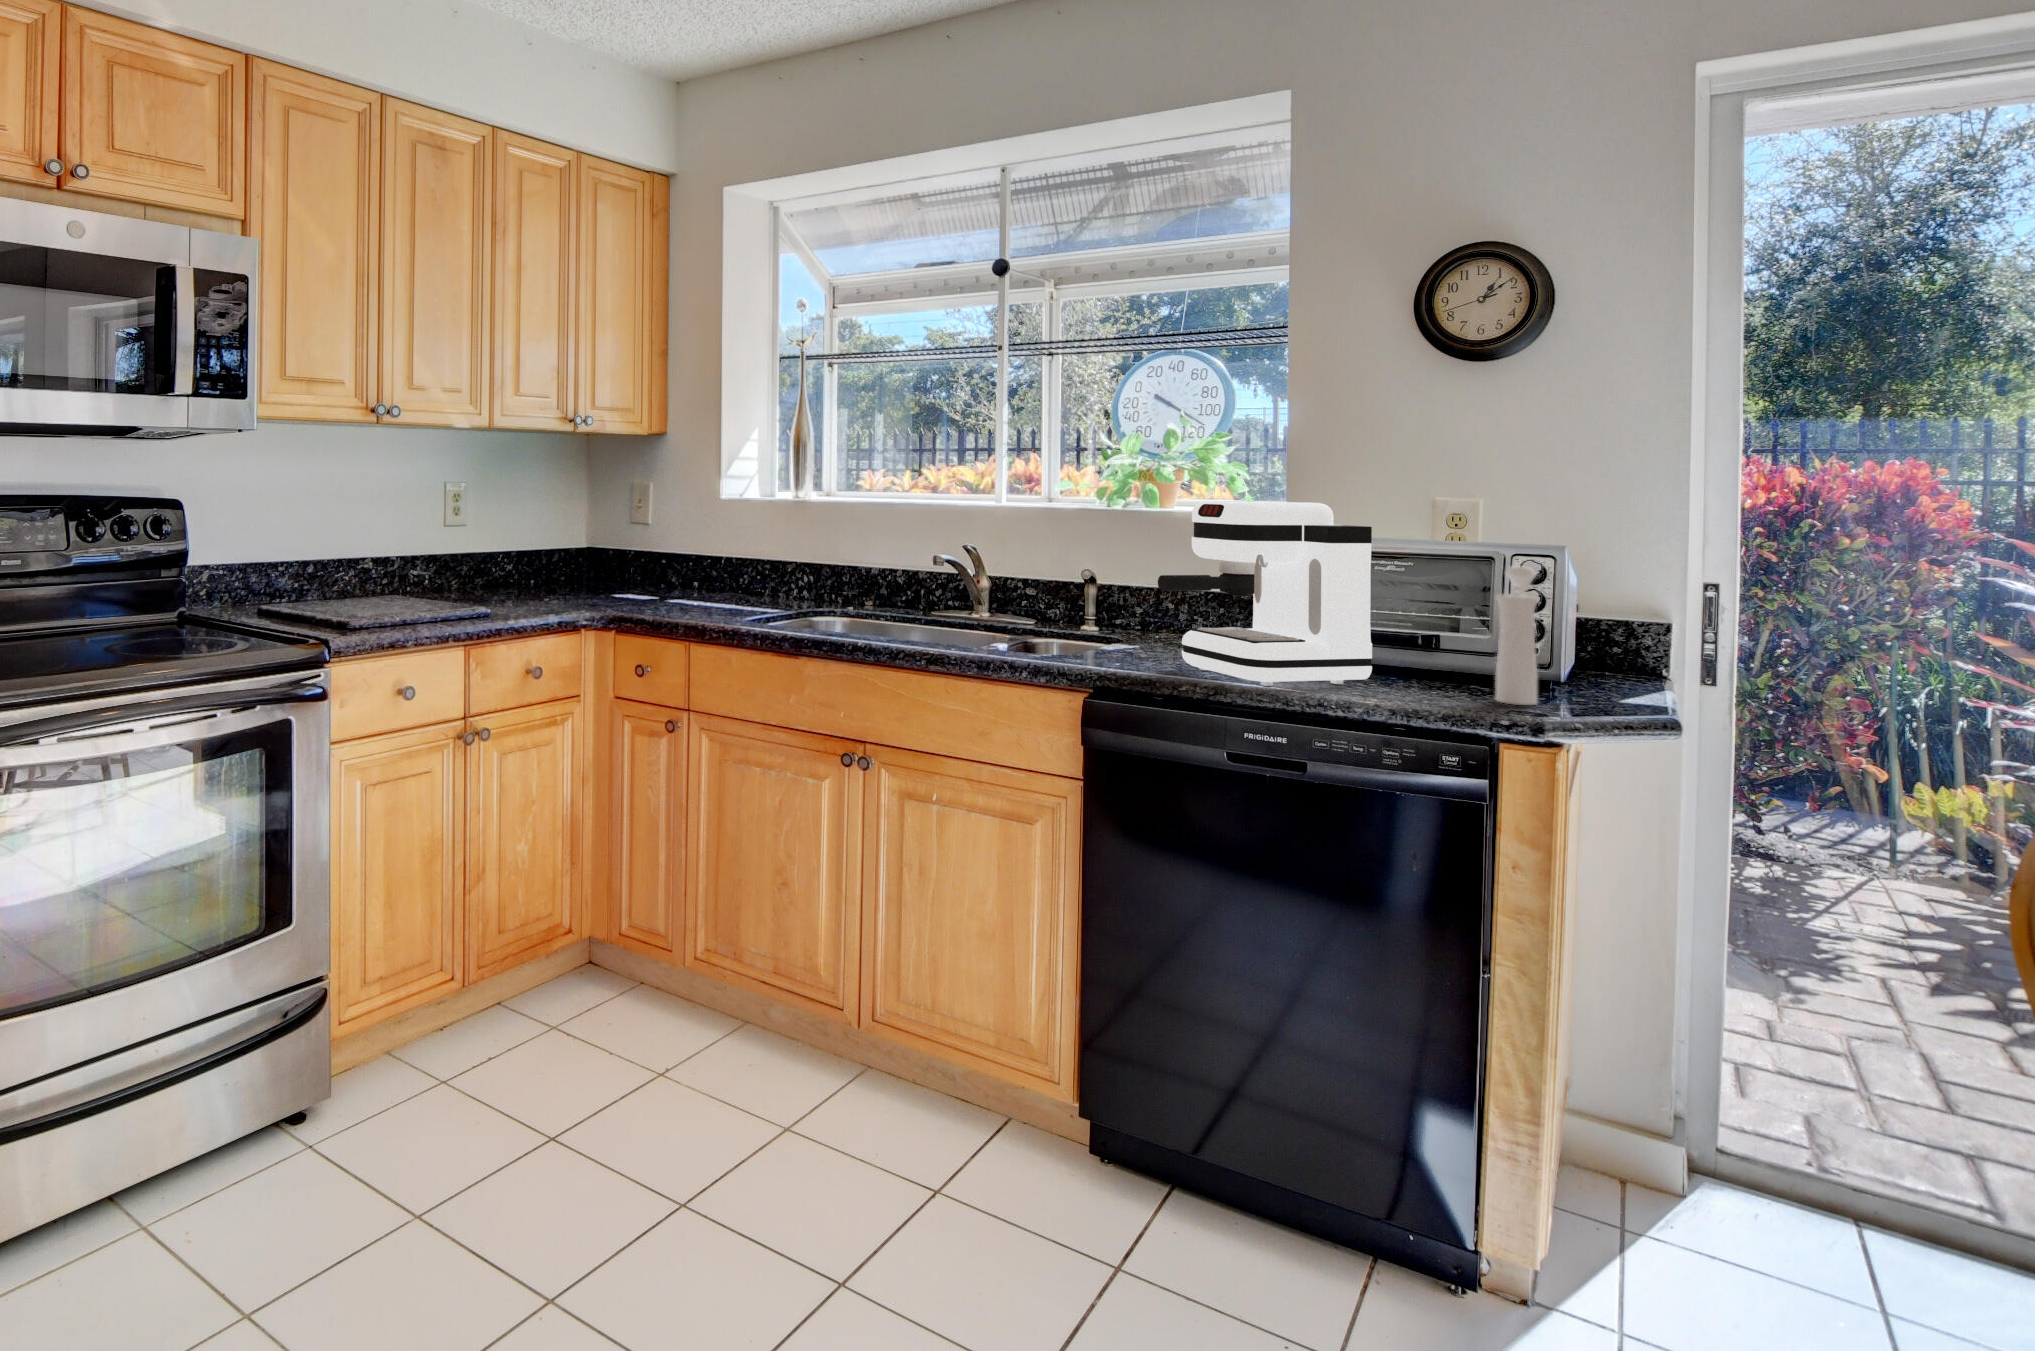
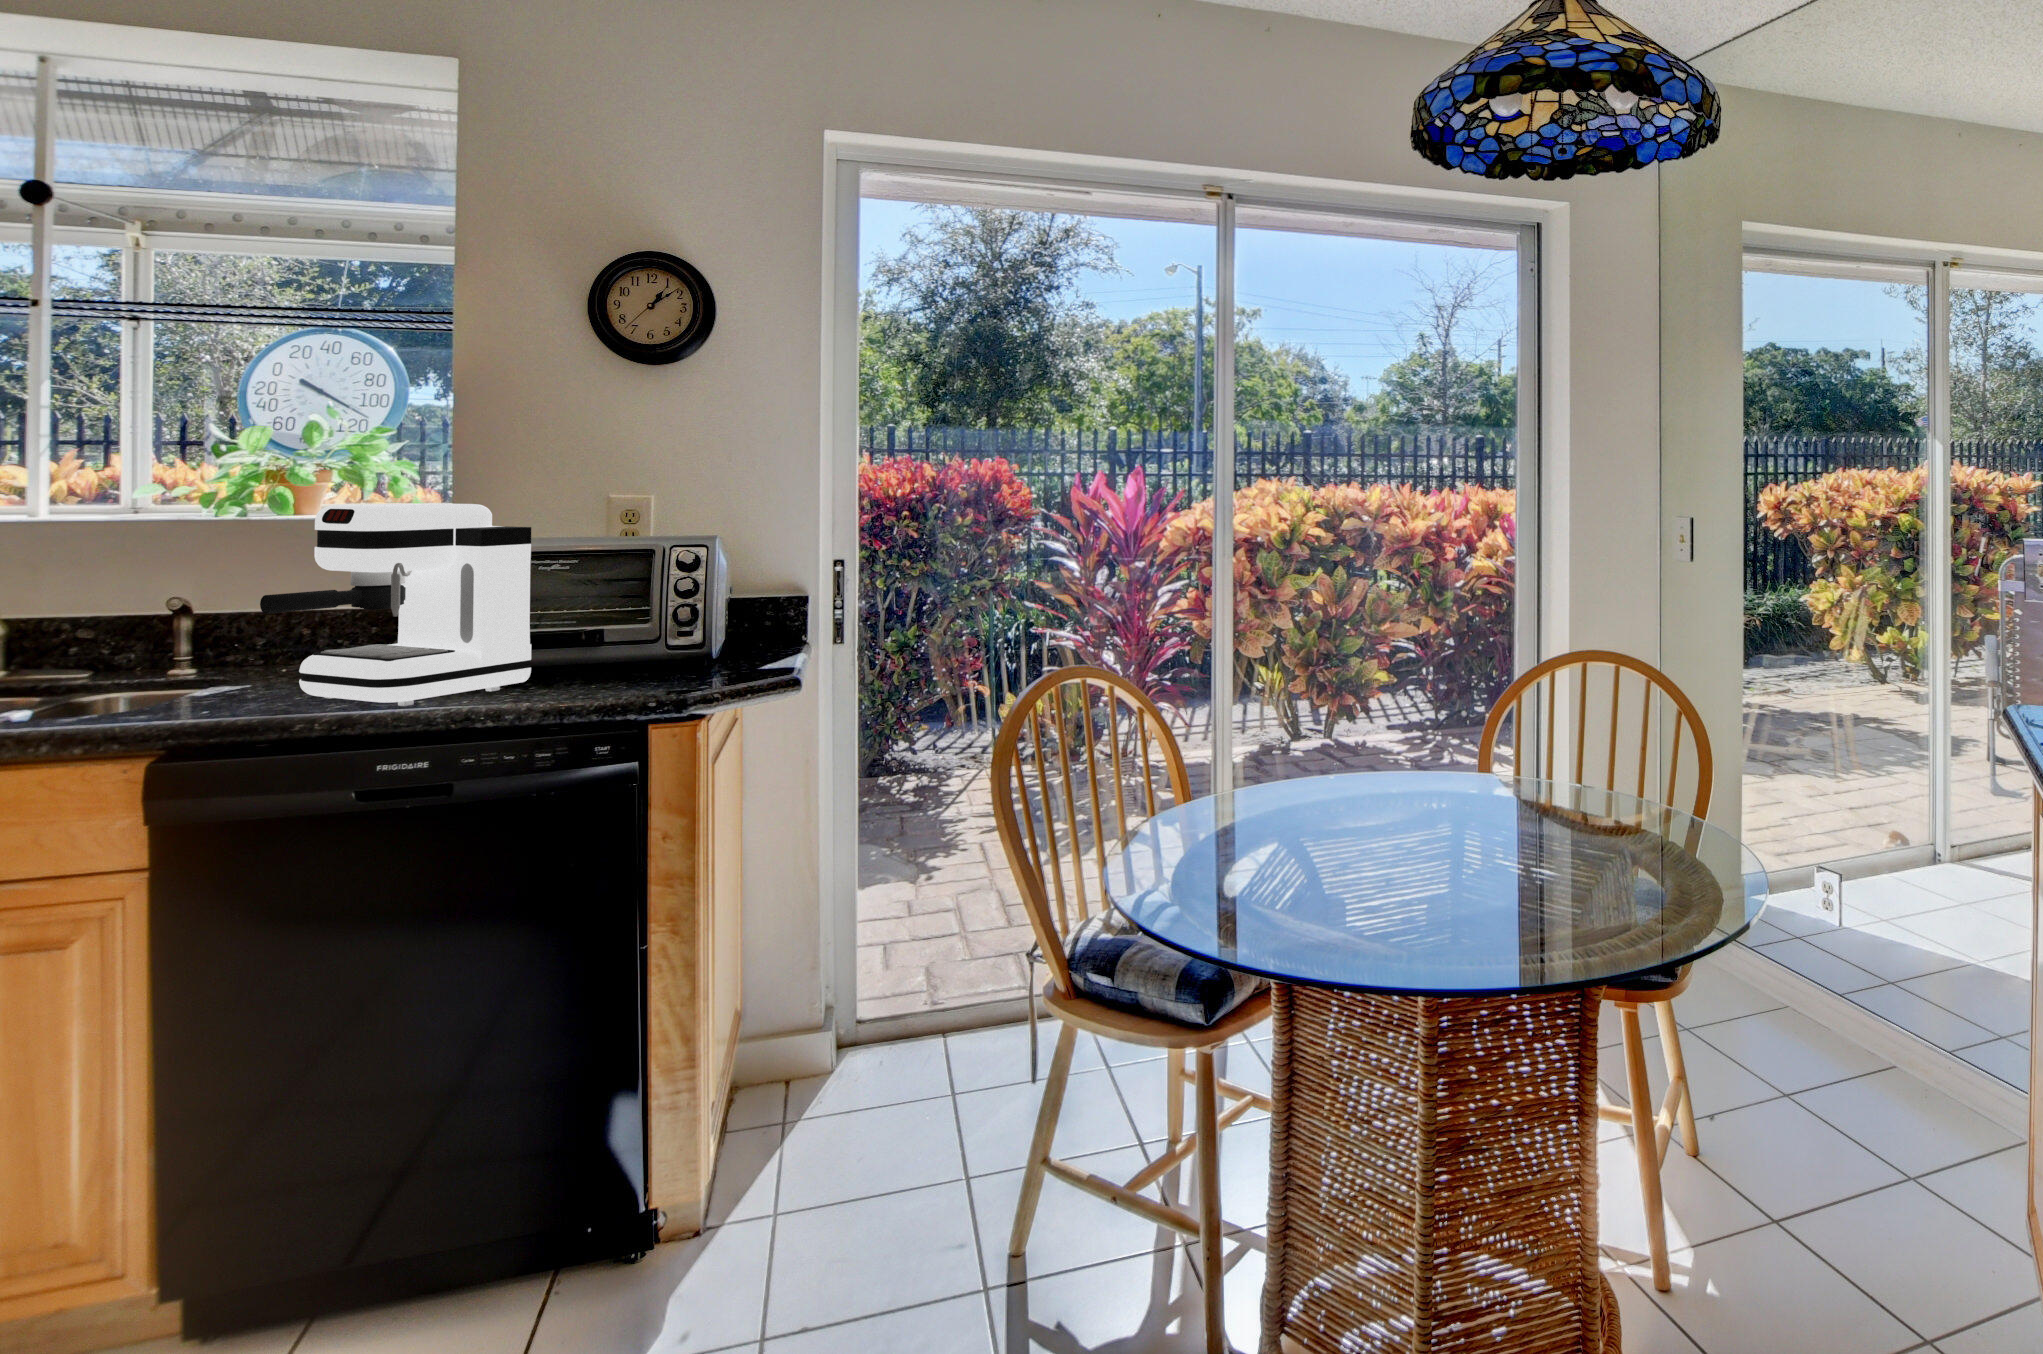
pepper mill: present [1496,566,1538,705] -> none [648,558,690,686]

